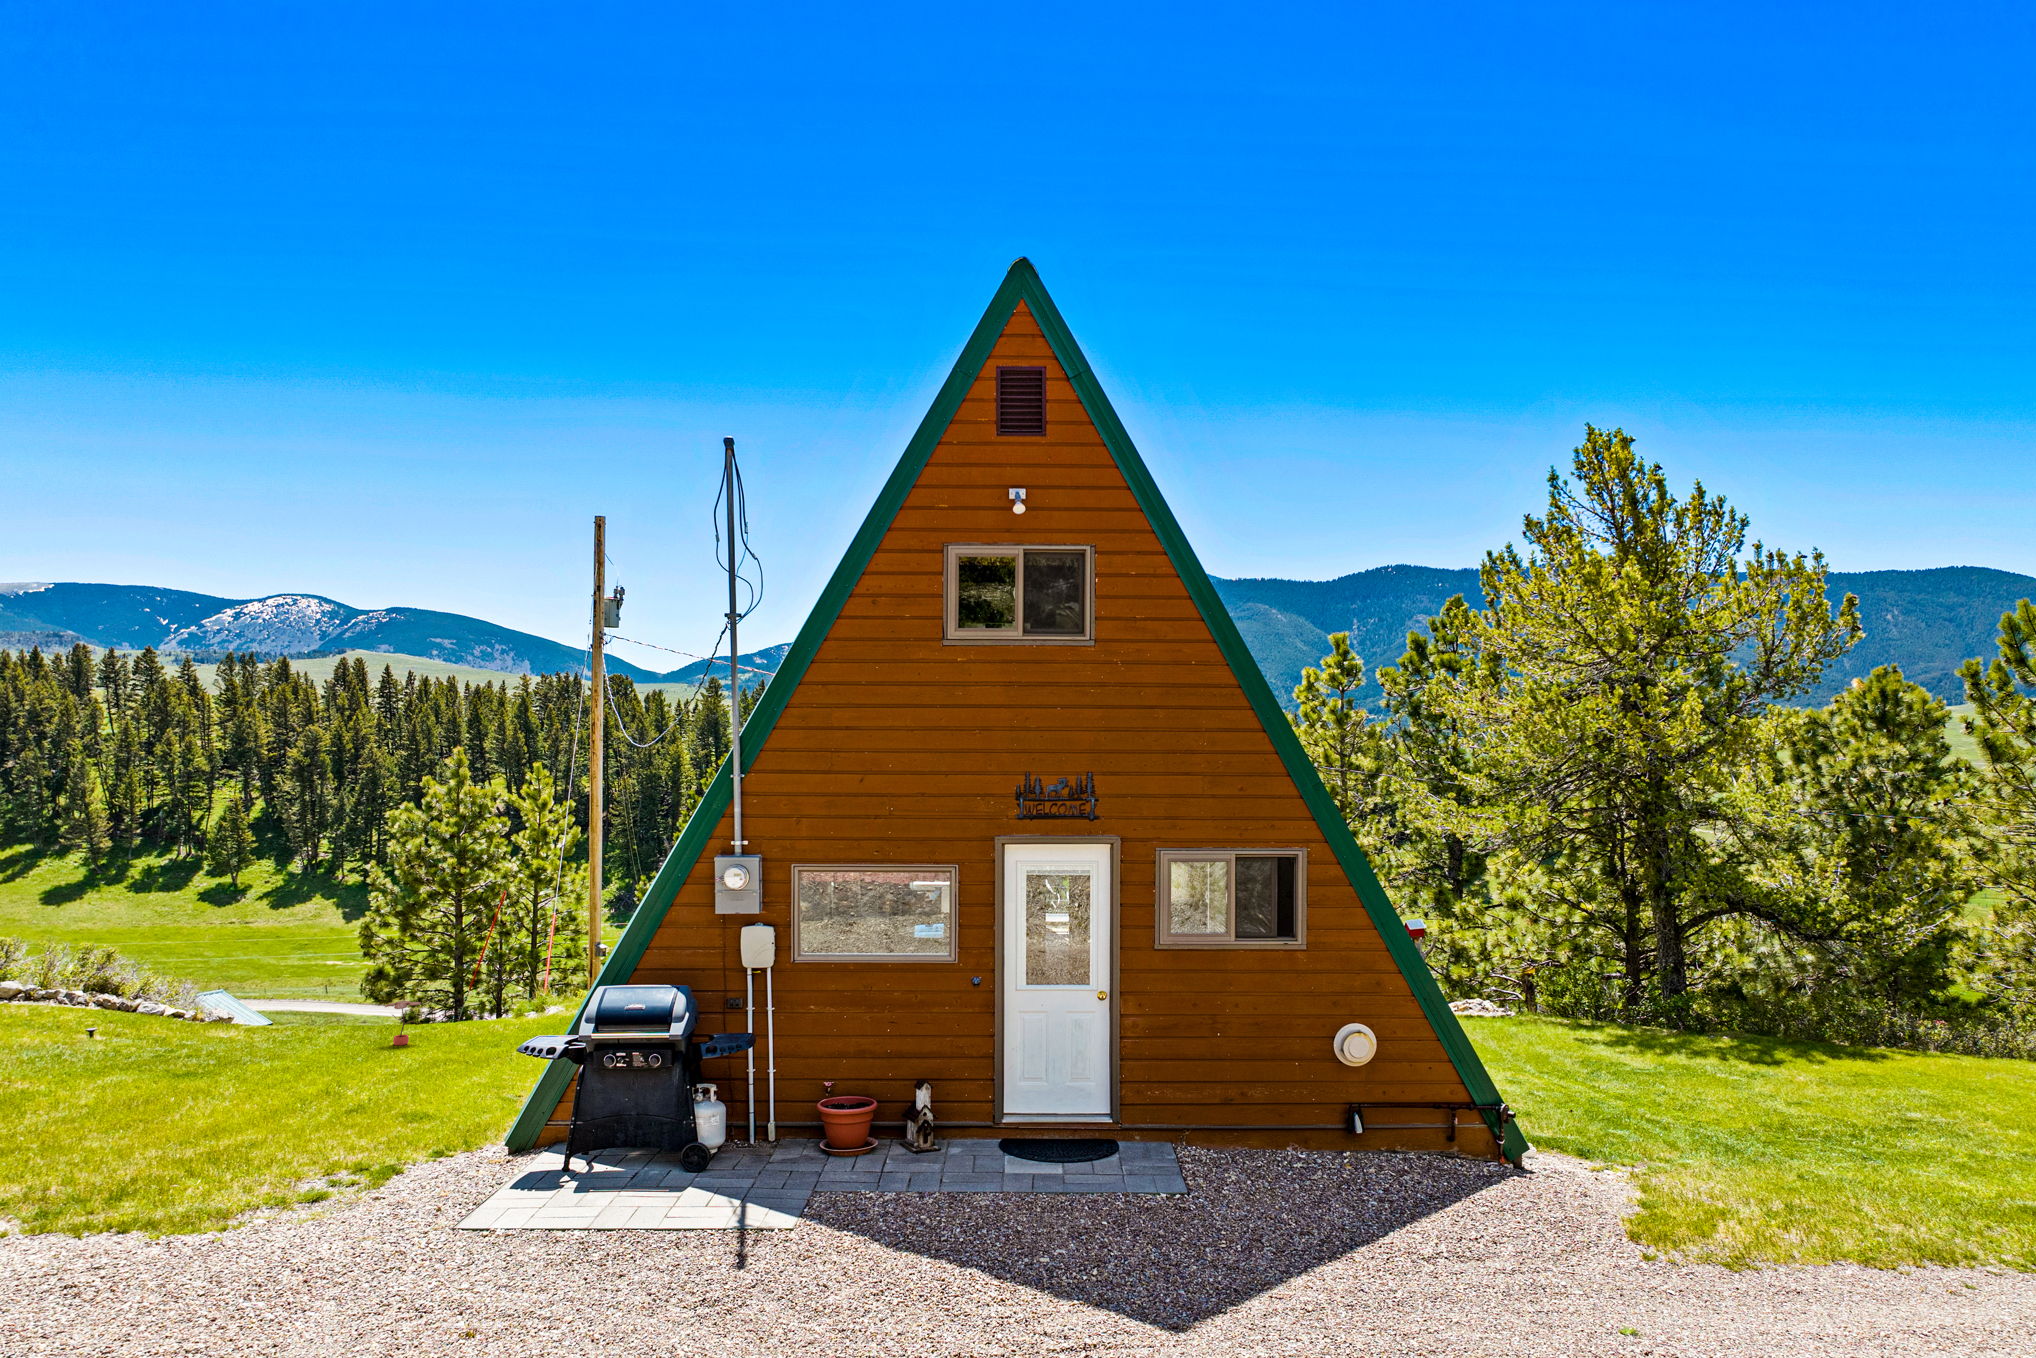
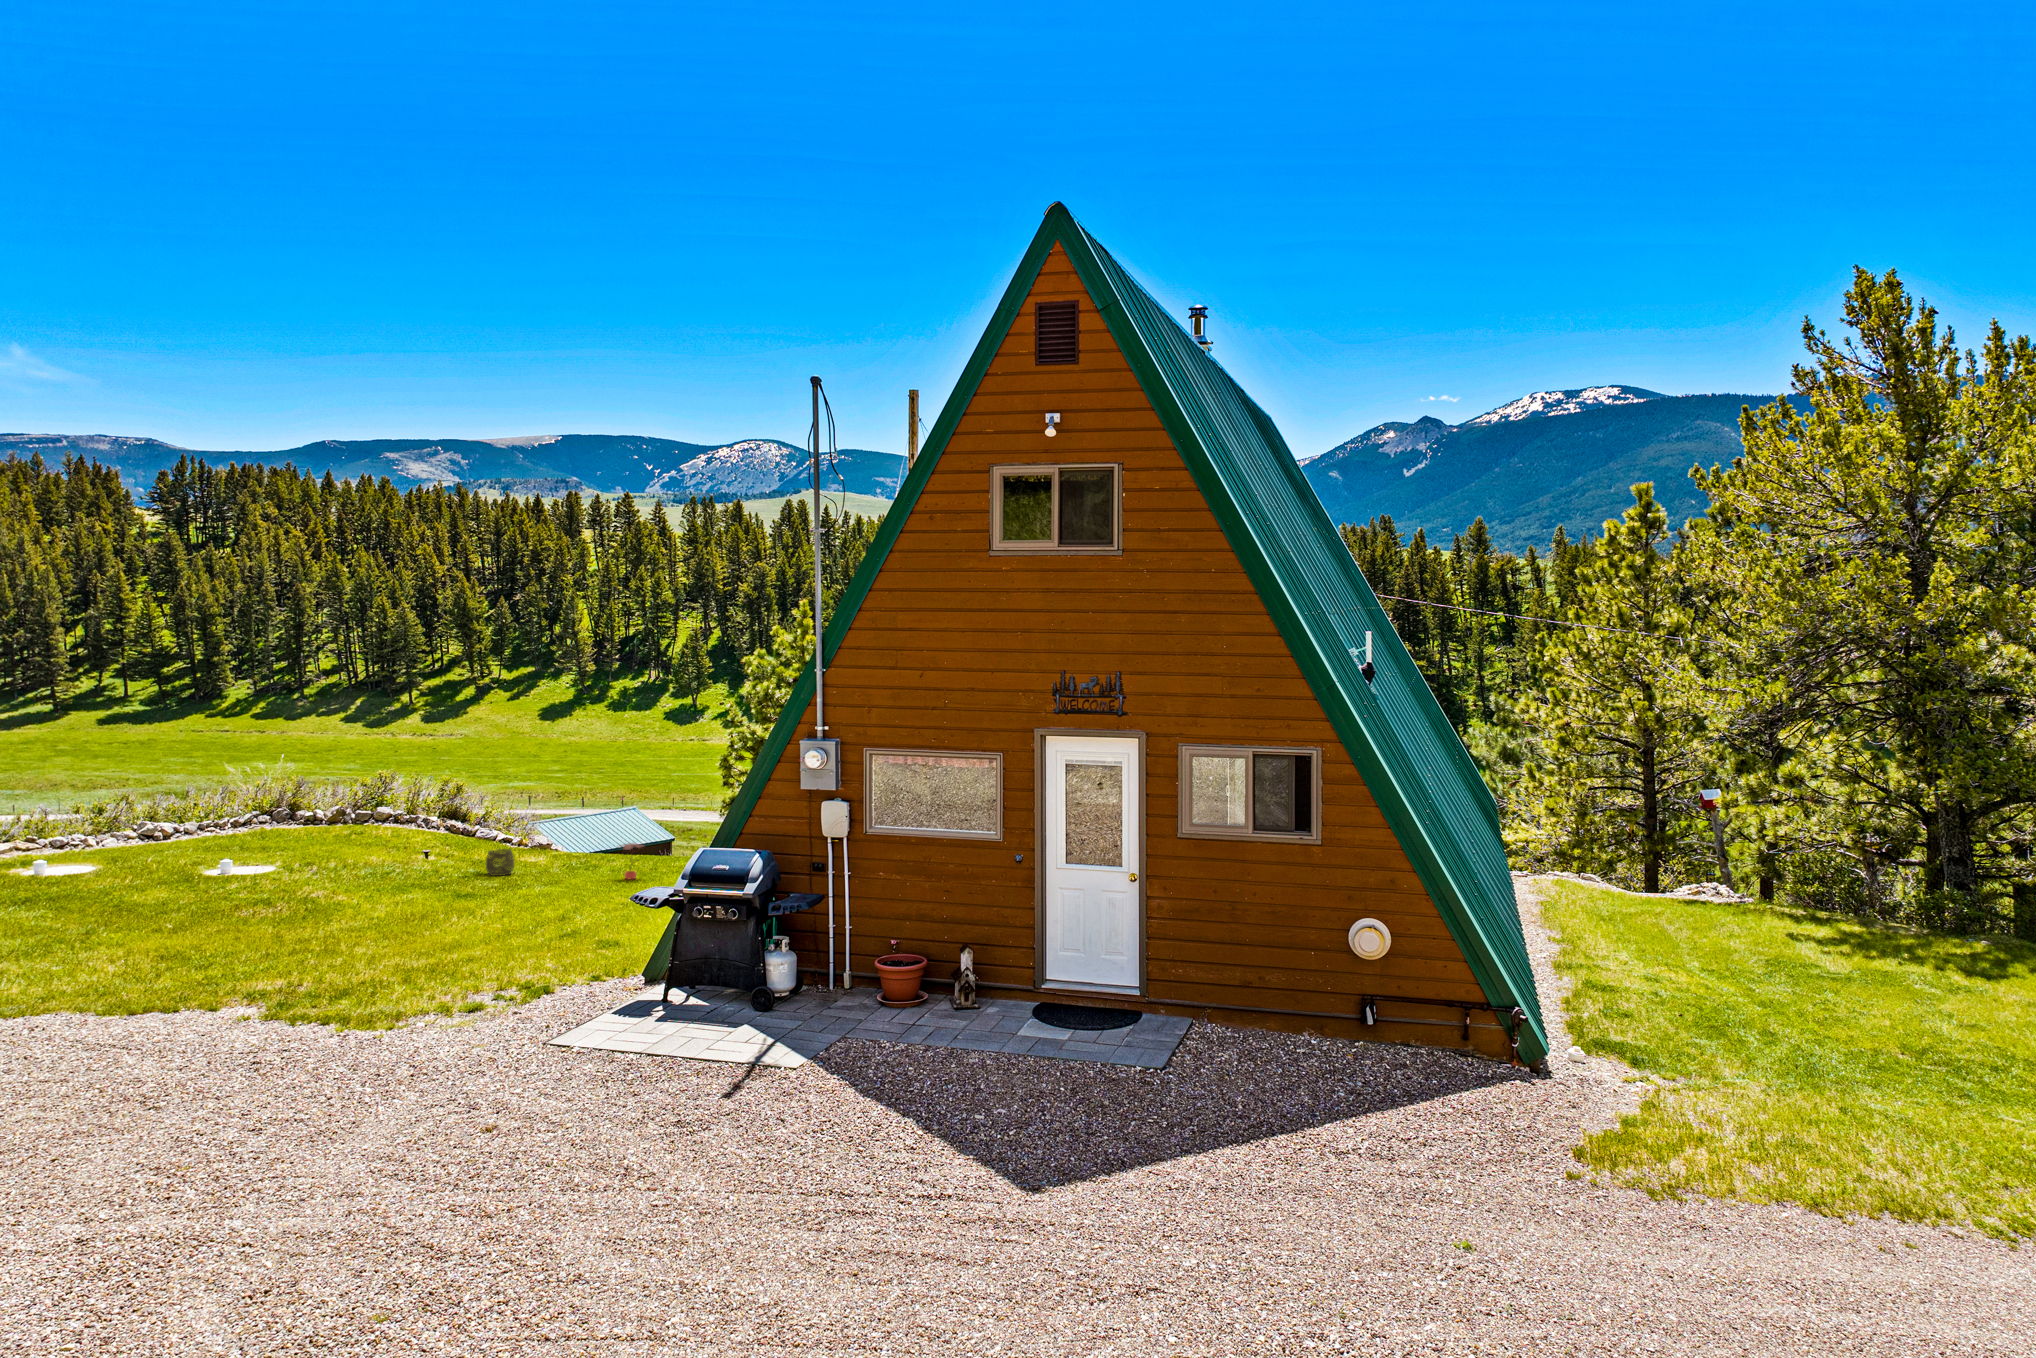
woven basket: none [203,1018,244,1053] -> present [485,849,514,876]

